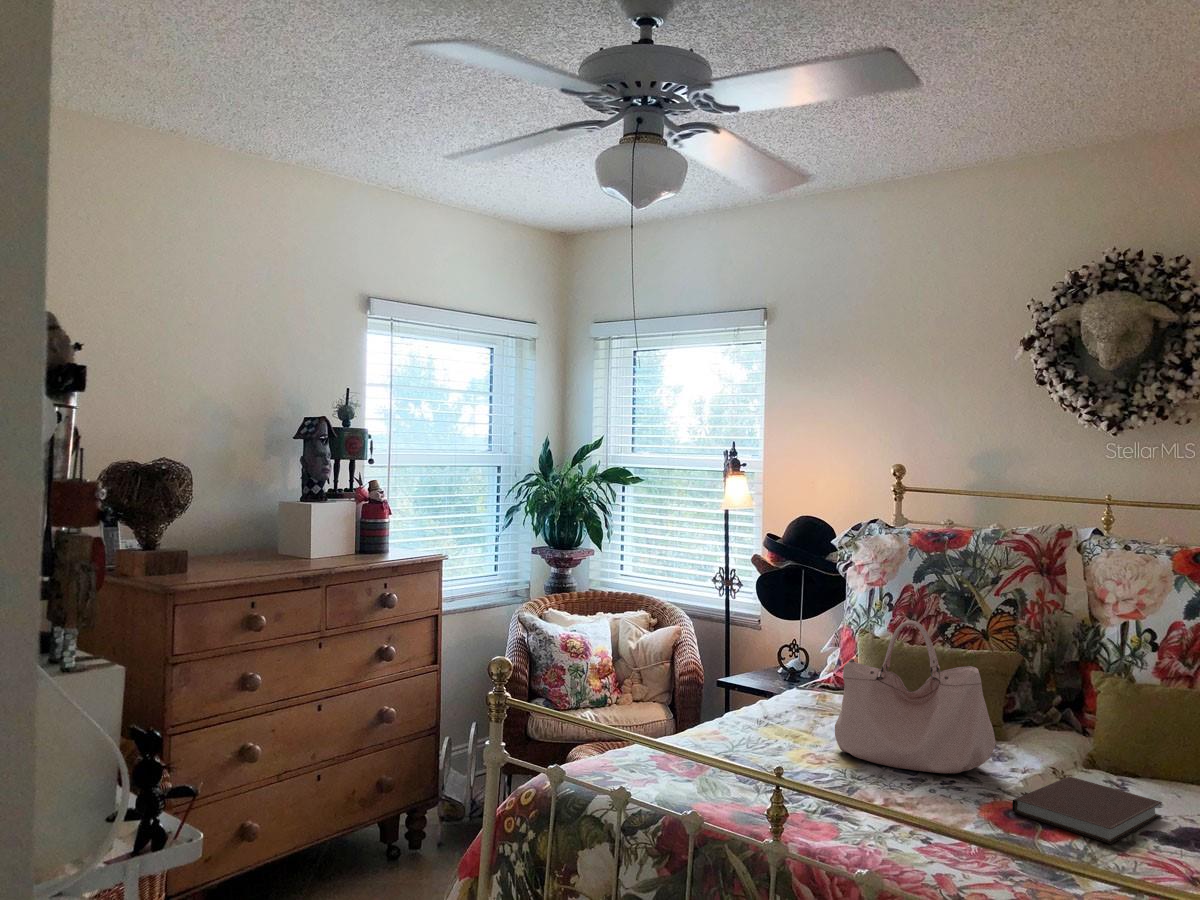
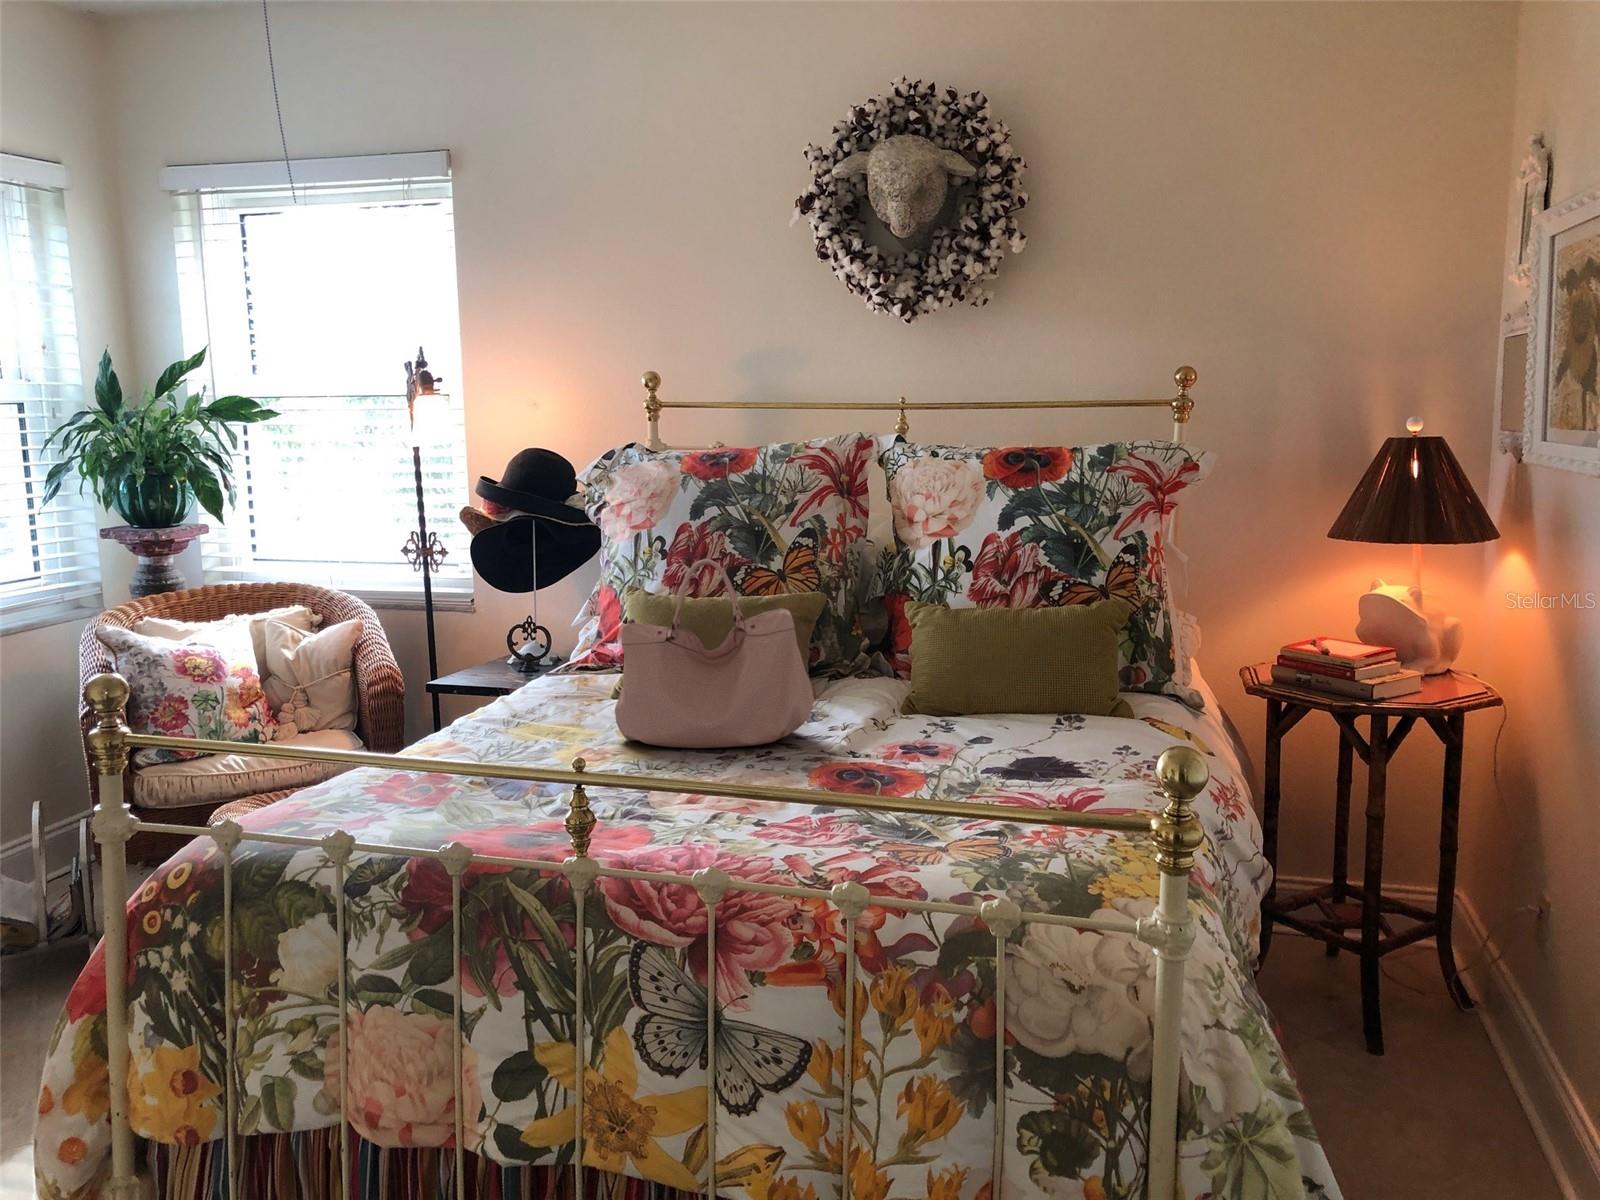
notebook: present [1012,777,1162,844] -> none [845,724,998,787]

